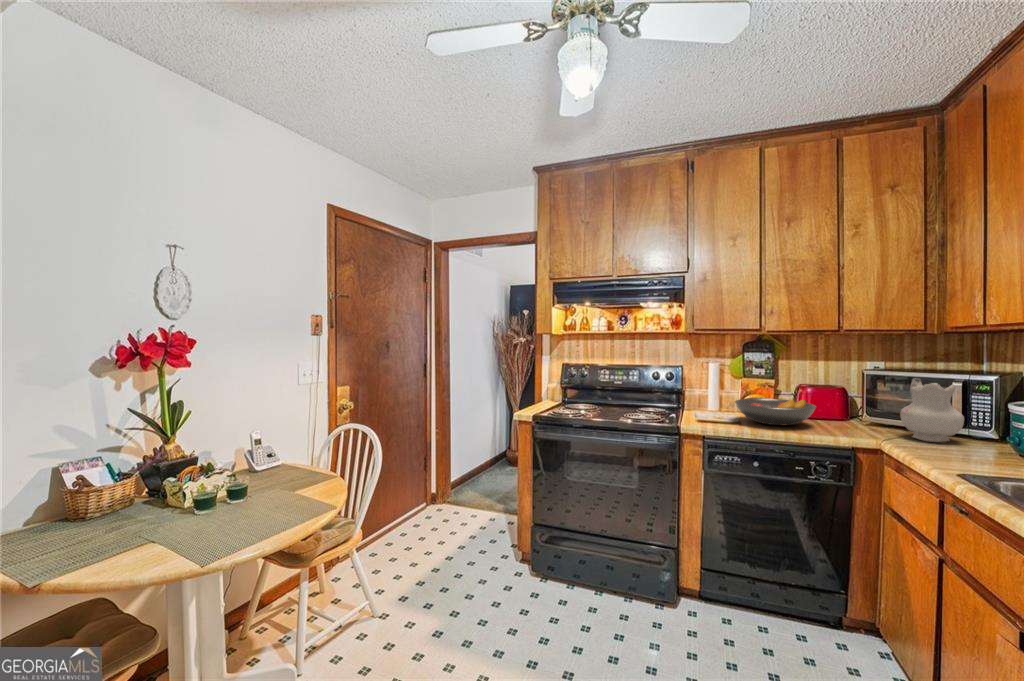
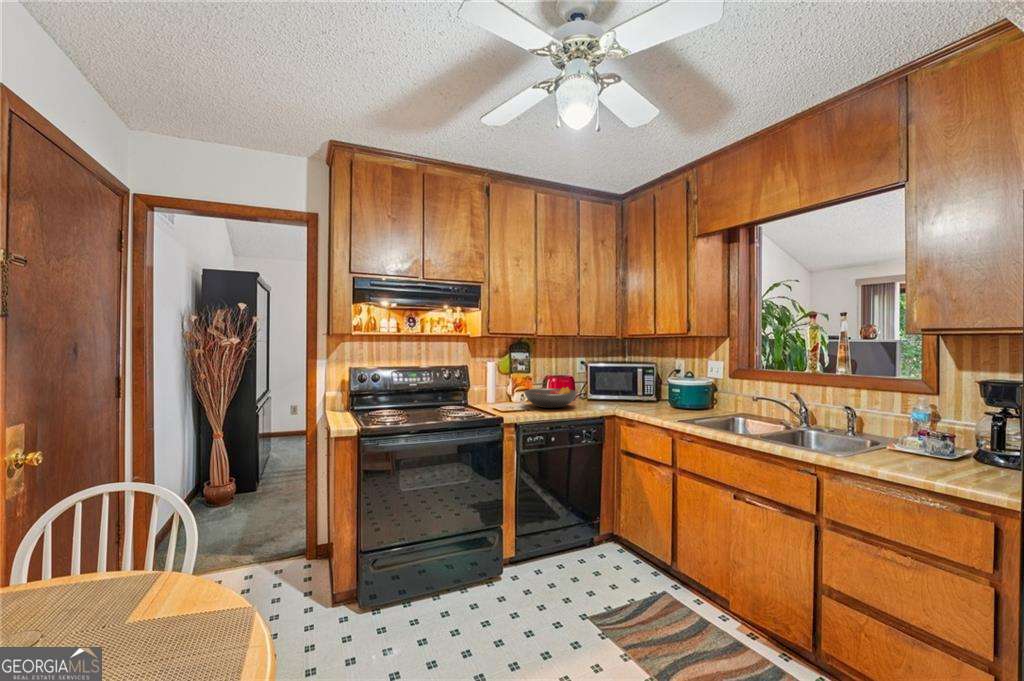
ceramic pitcher: present [900,378,964,442] -> none [619,367,649,407]

